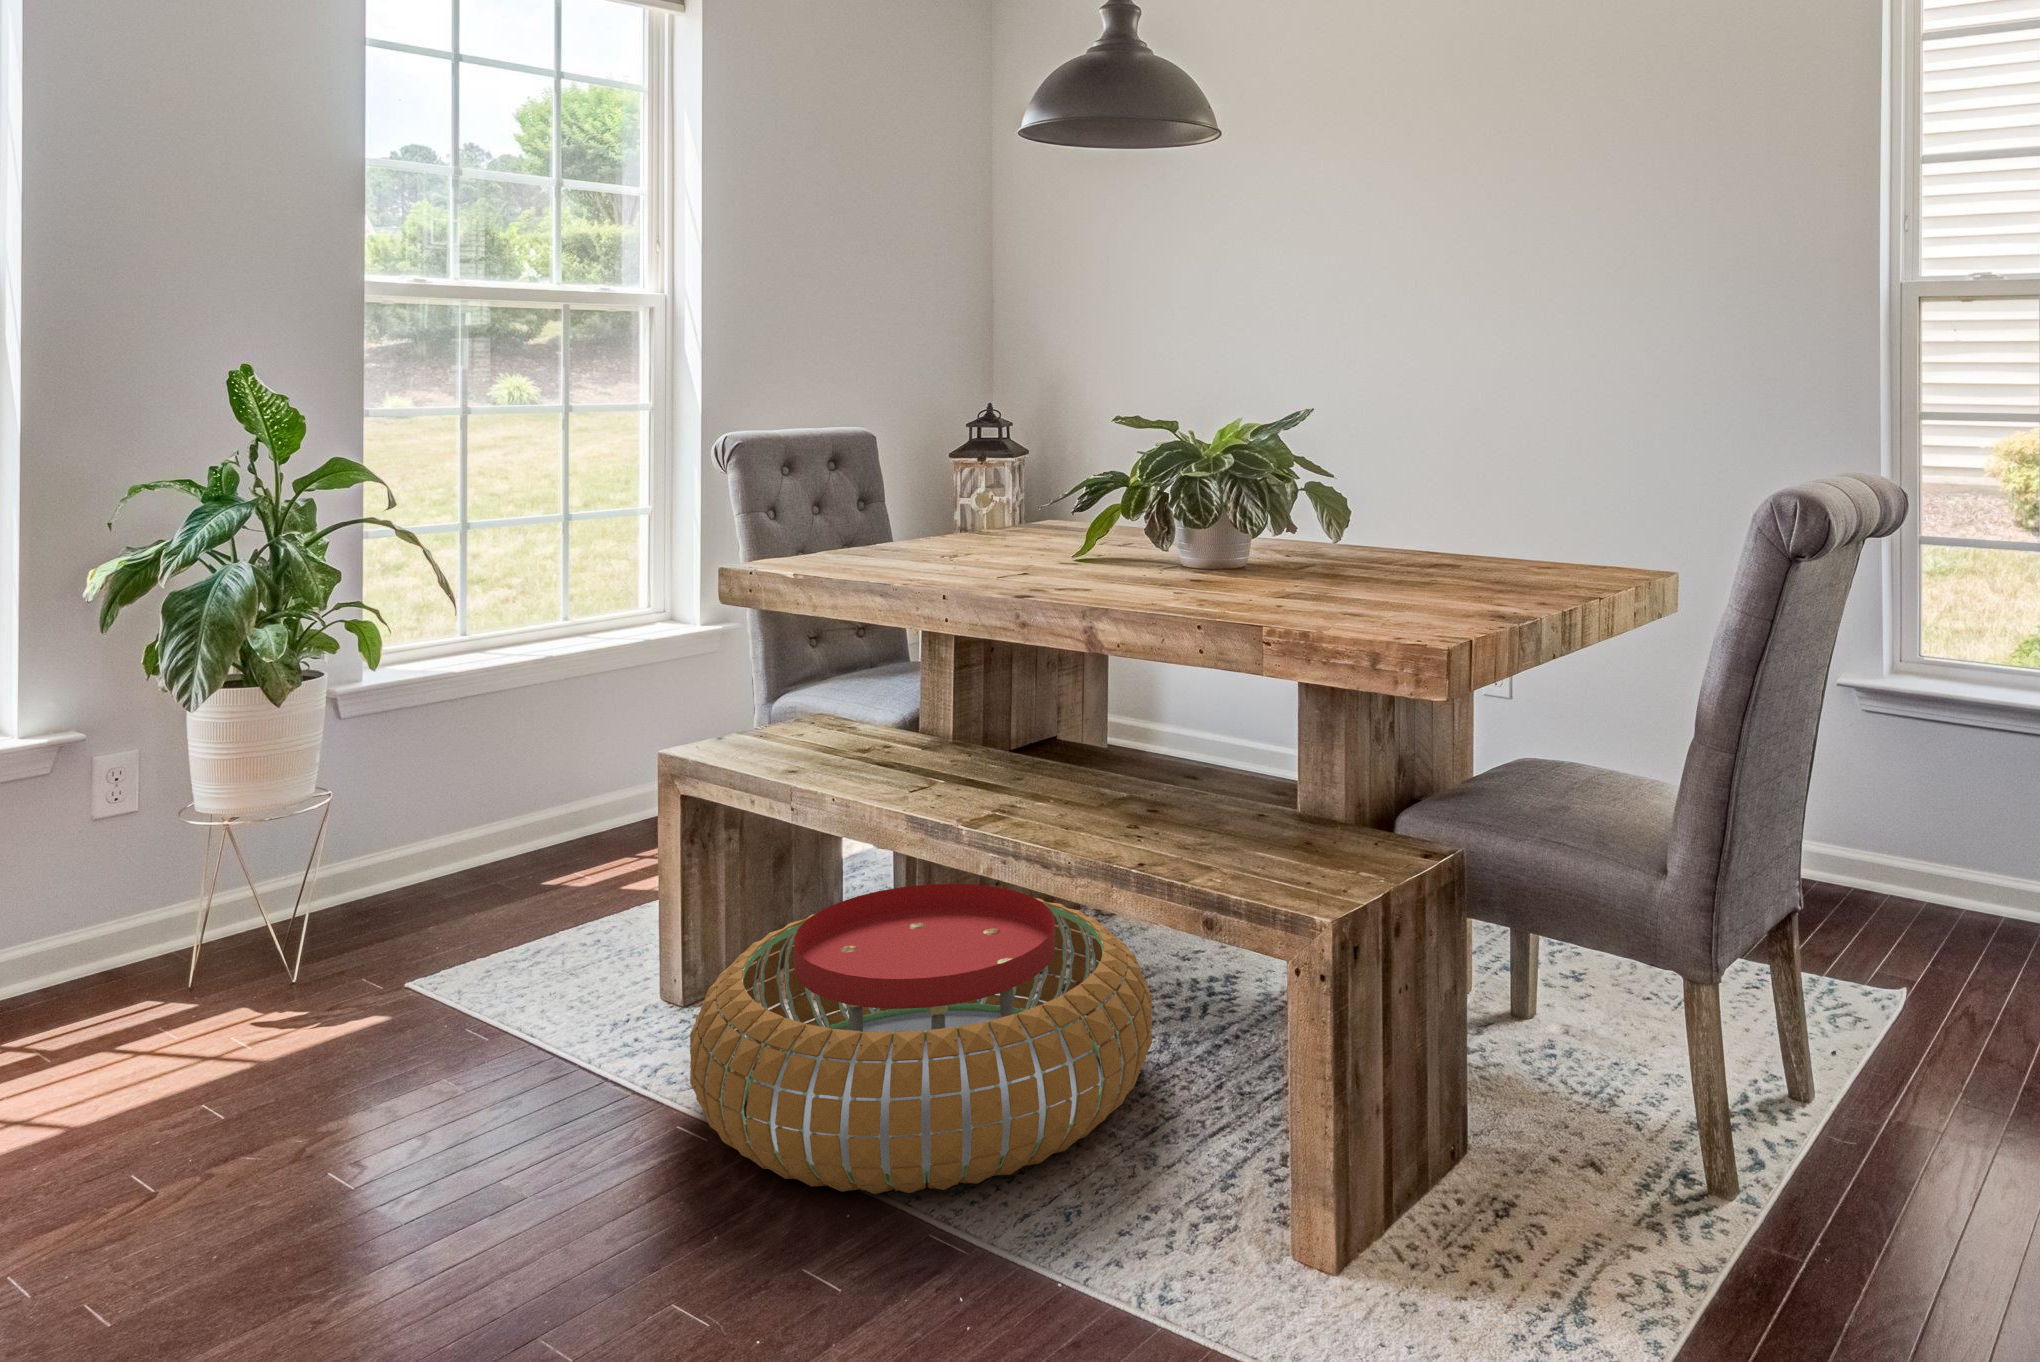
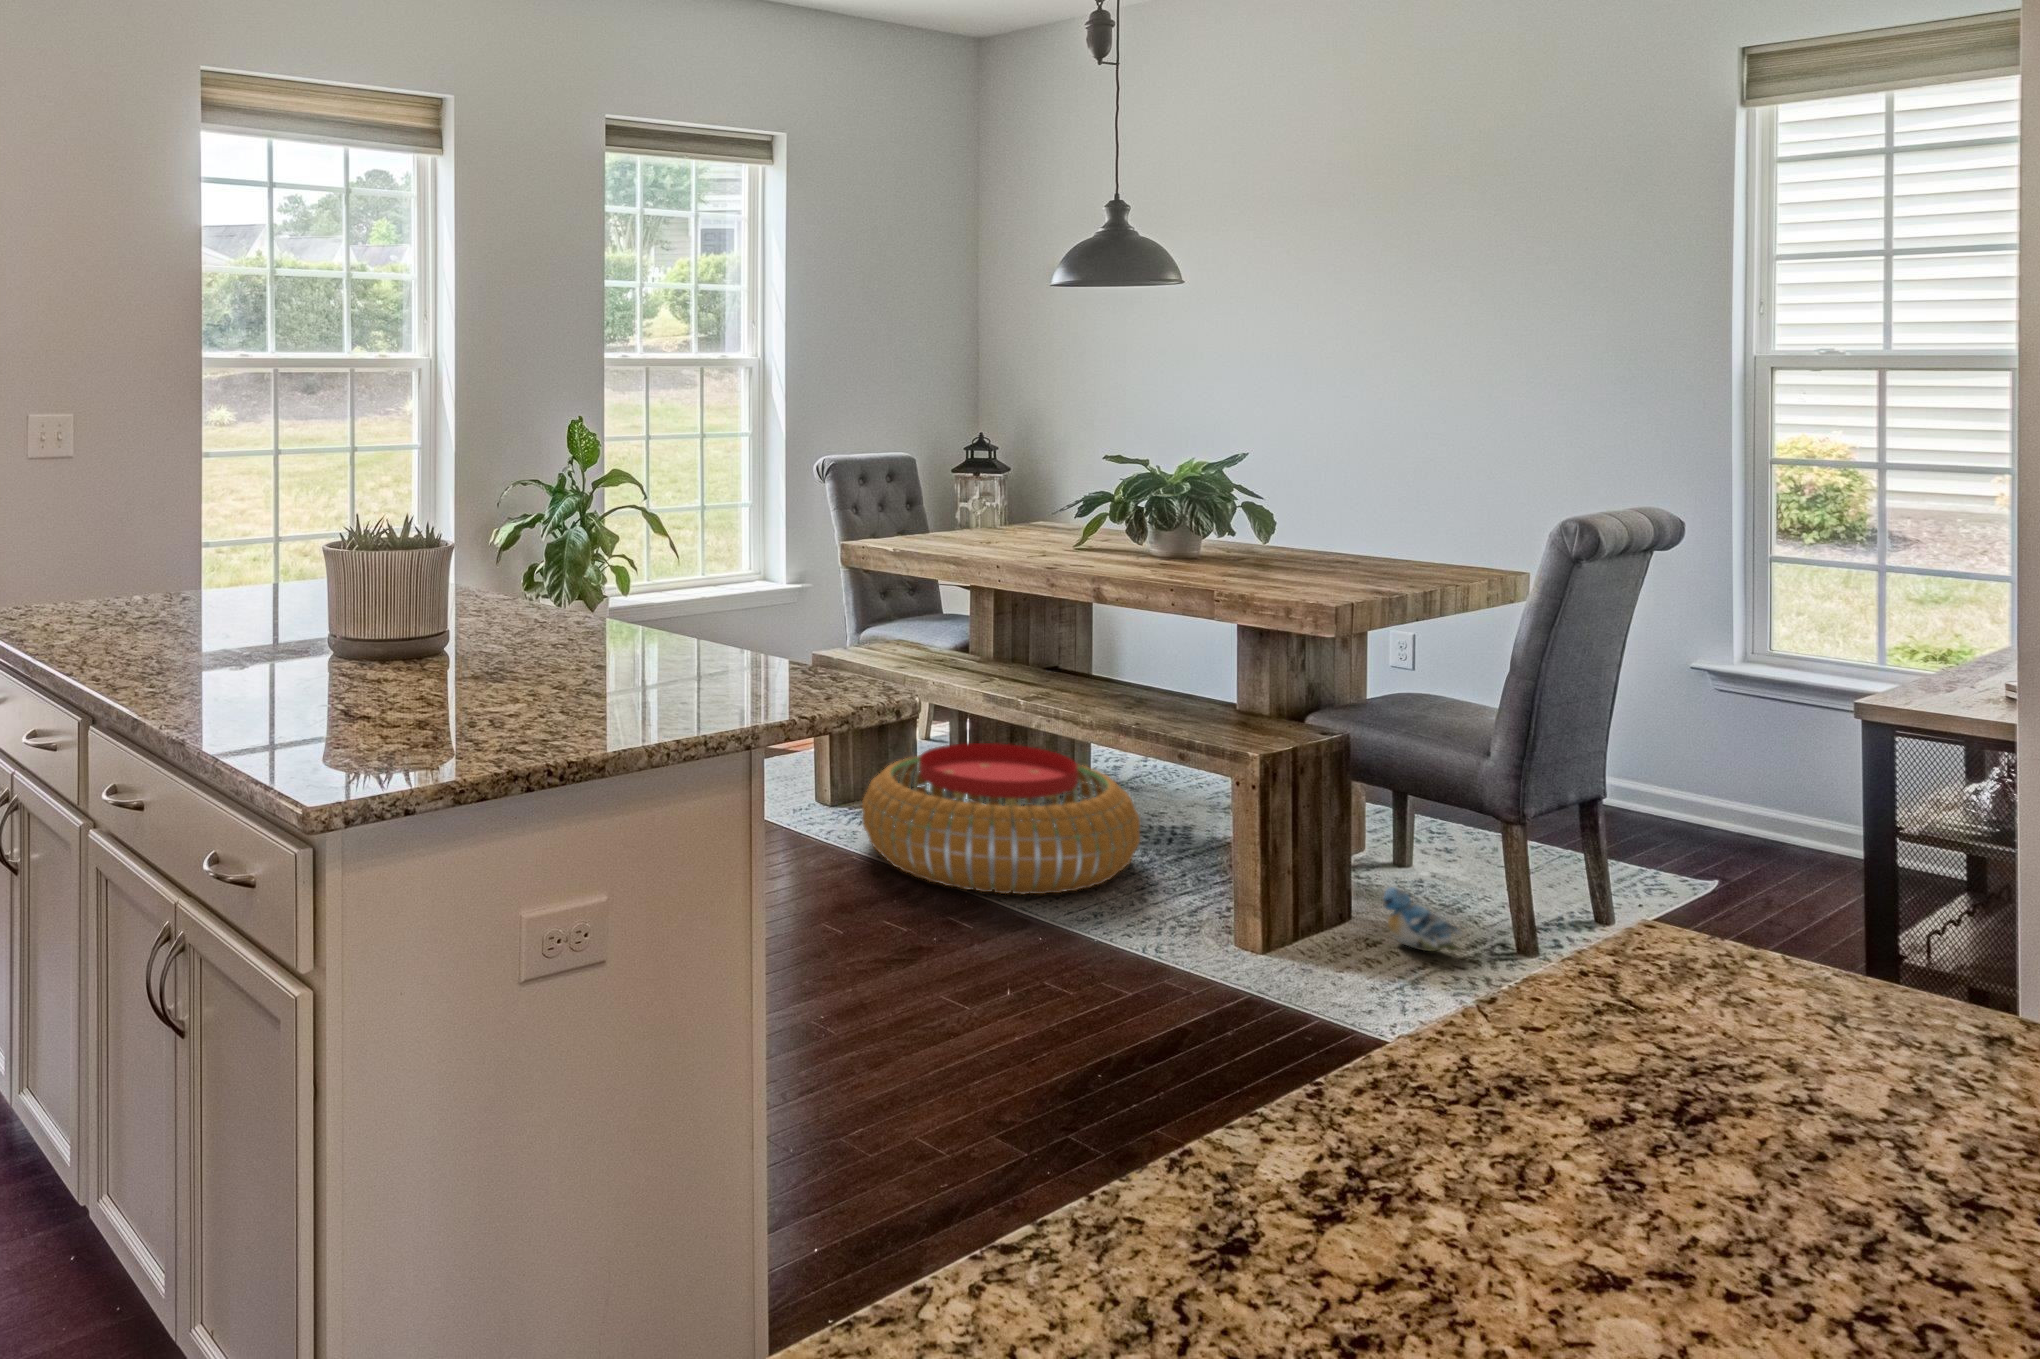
plush toy: none [1524,1116,1652,1233] -> present [1383,888,1462,951]

